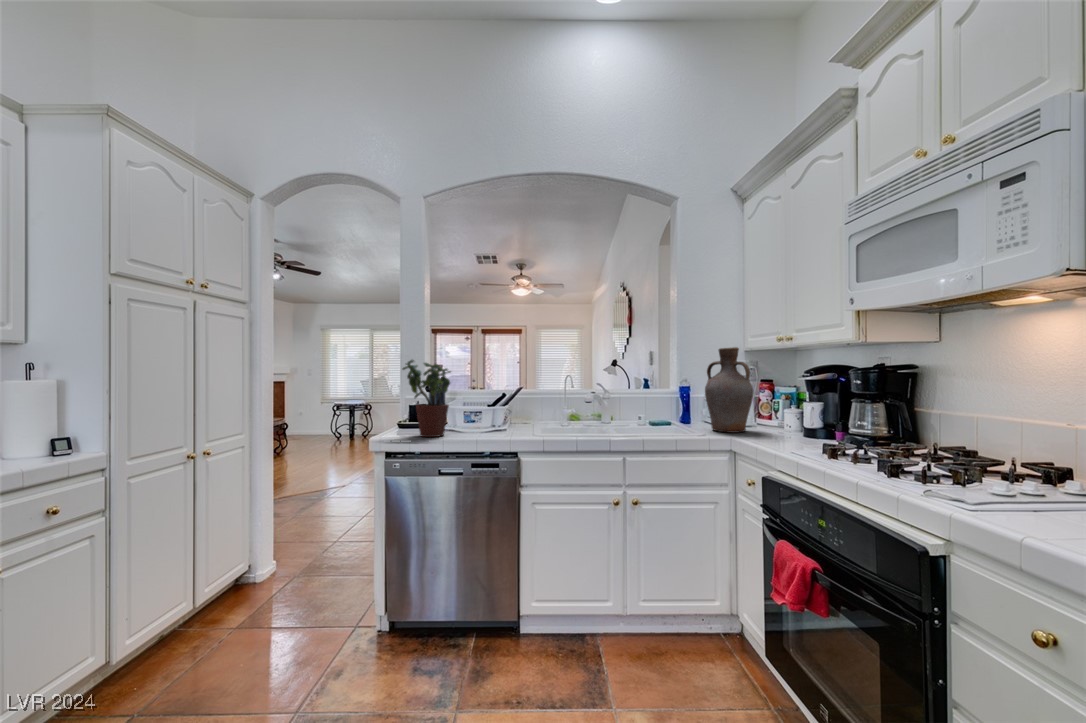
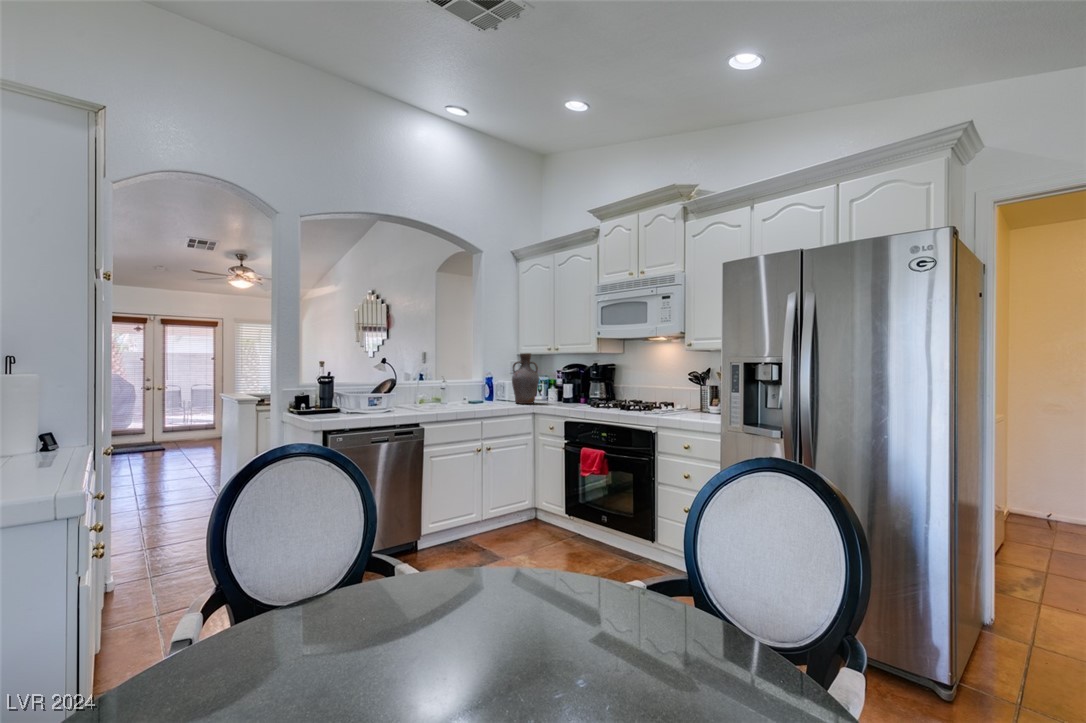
potted plant: present [402,360,451,437] -> none [326,358,366,419]

